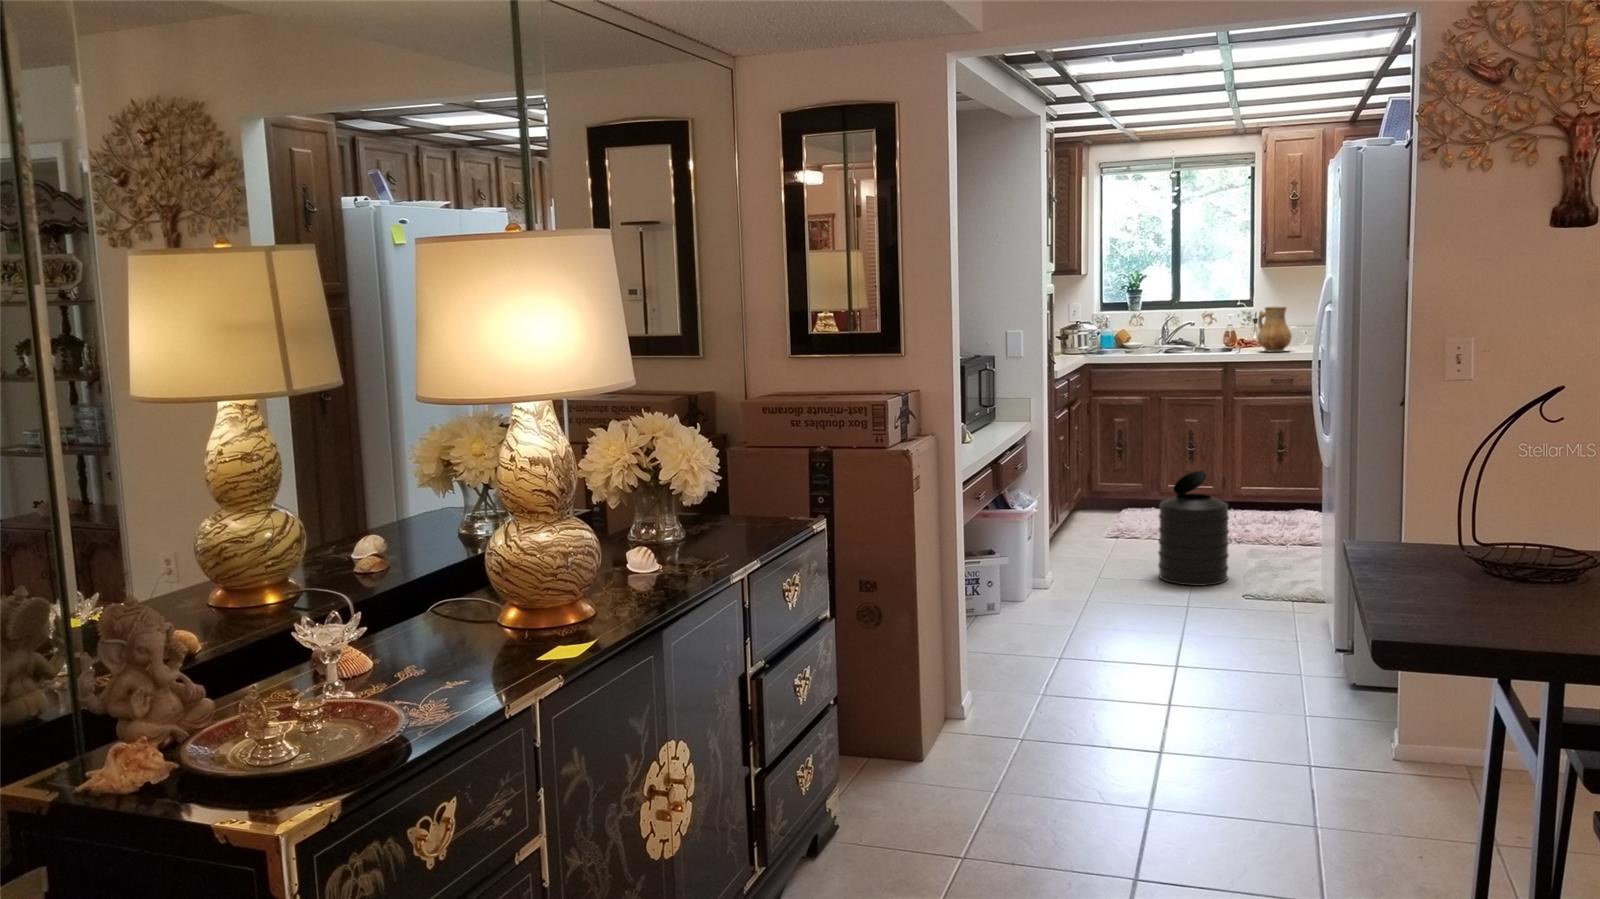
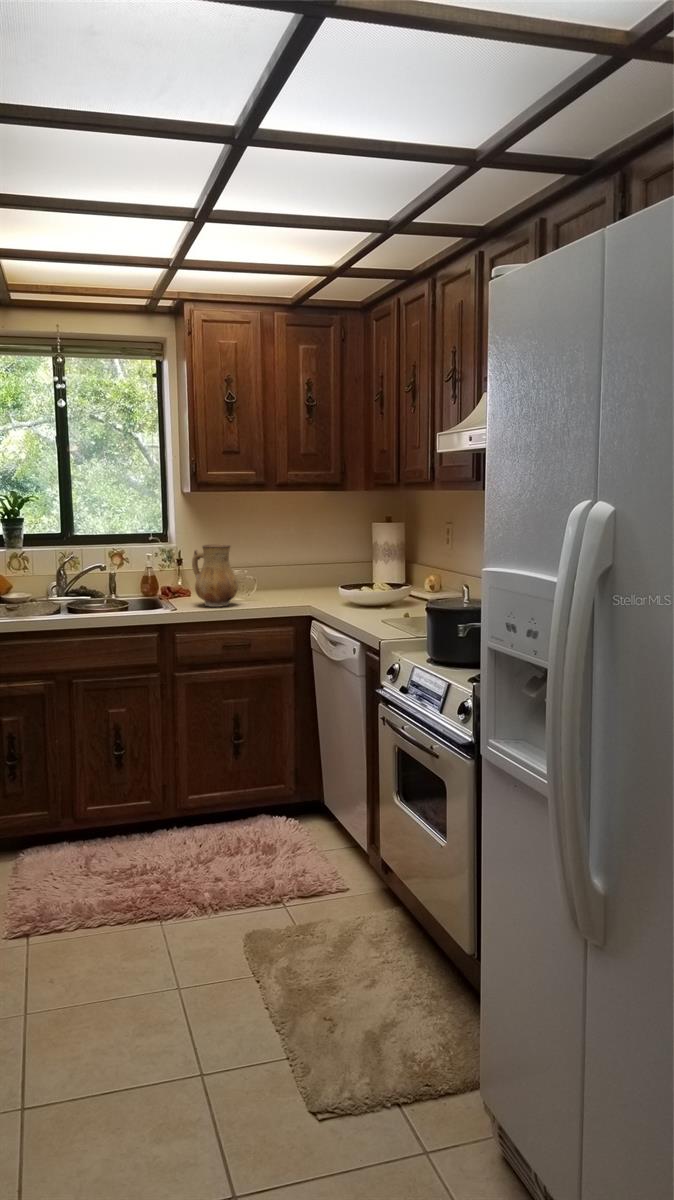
trash can: present [1158,471,1229,586] -> none [130,864,258,1095]

